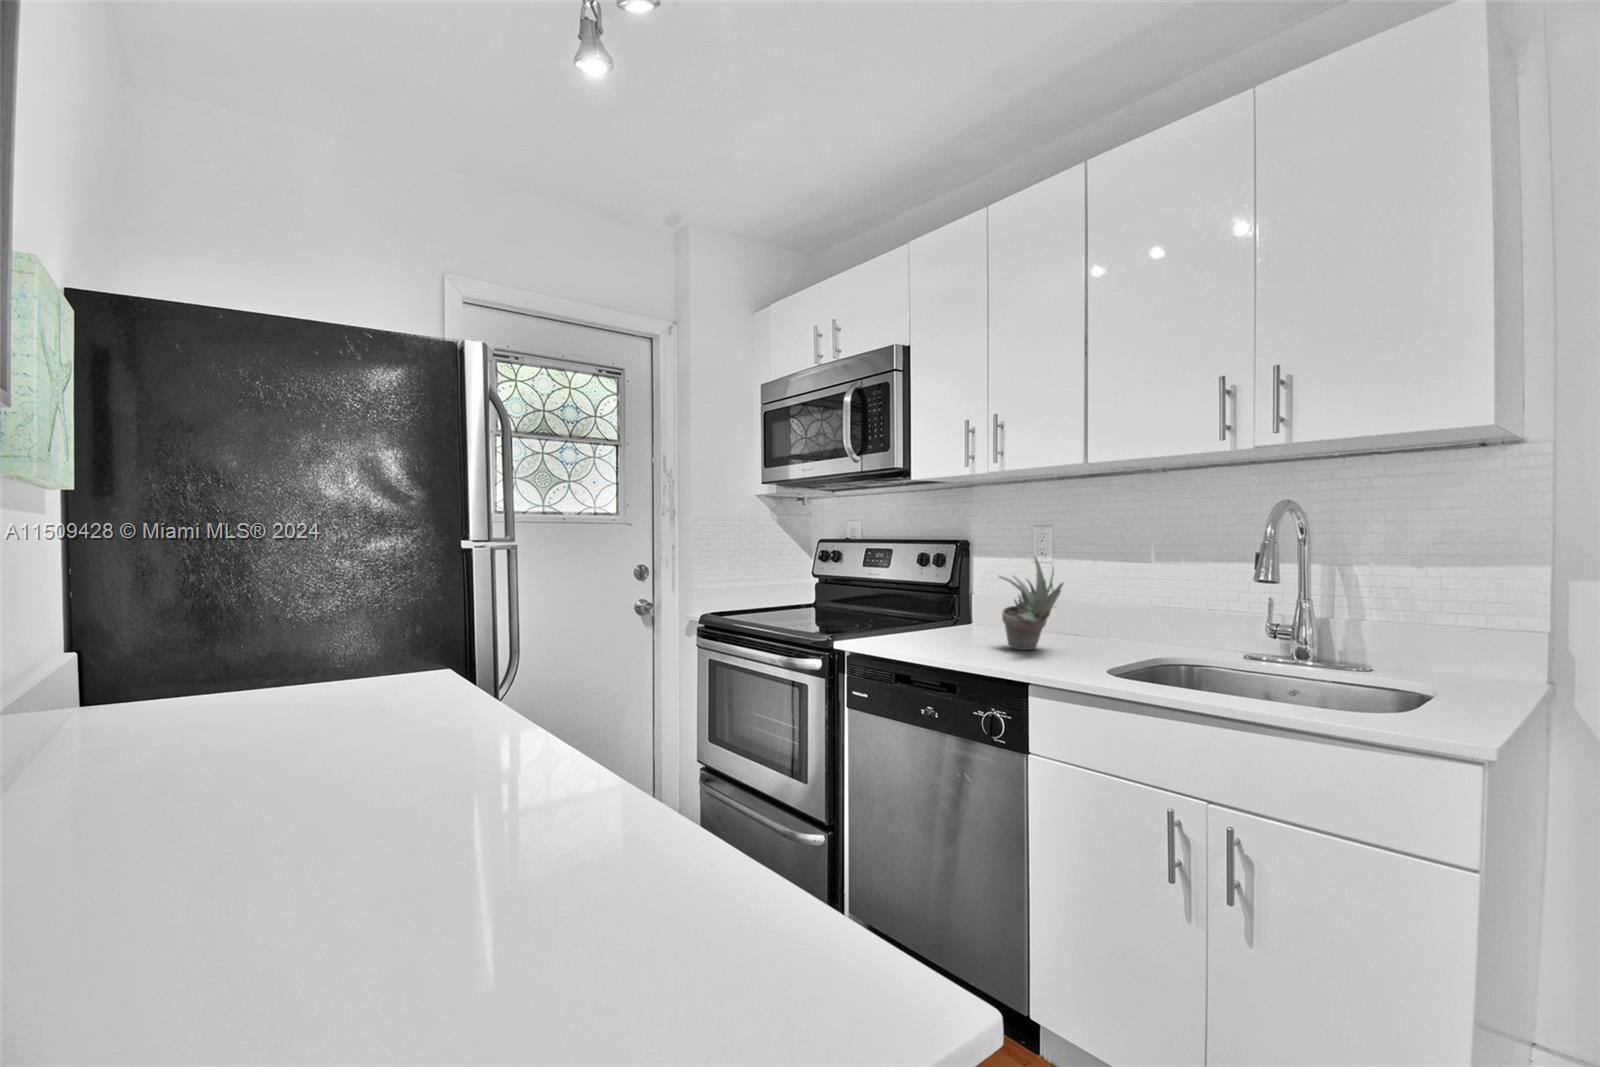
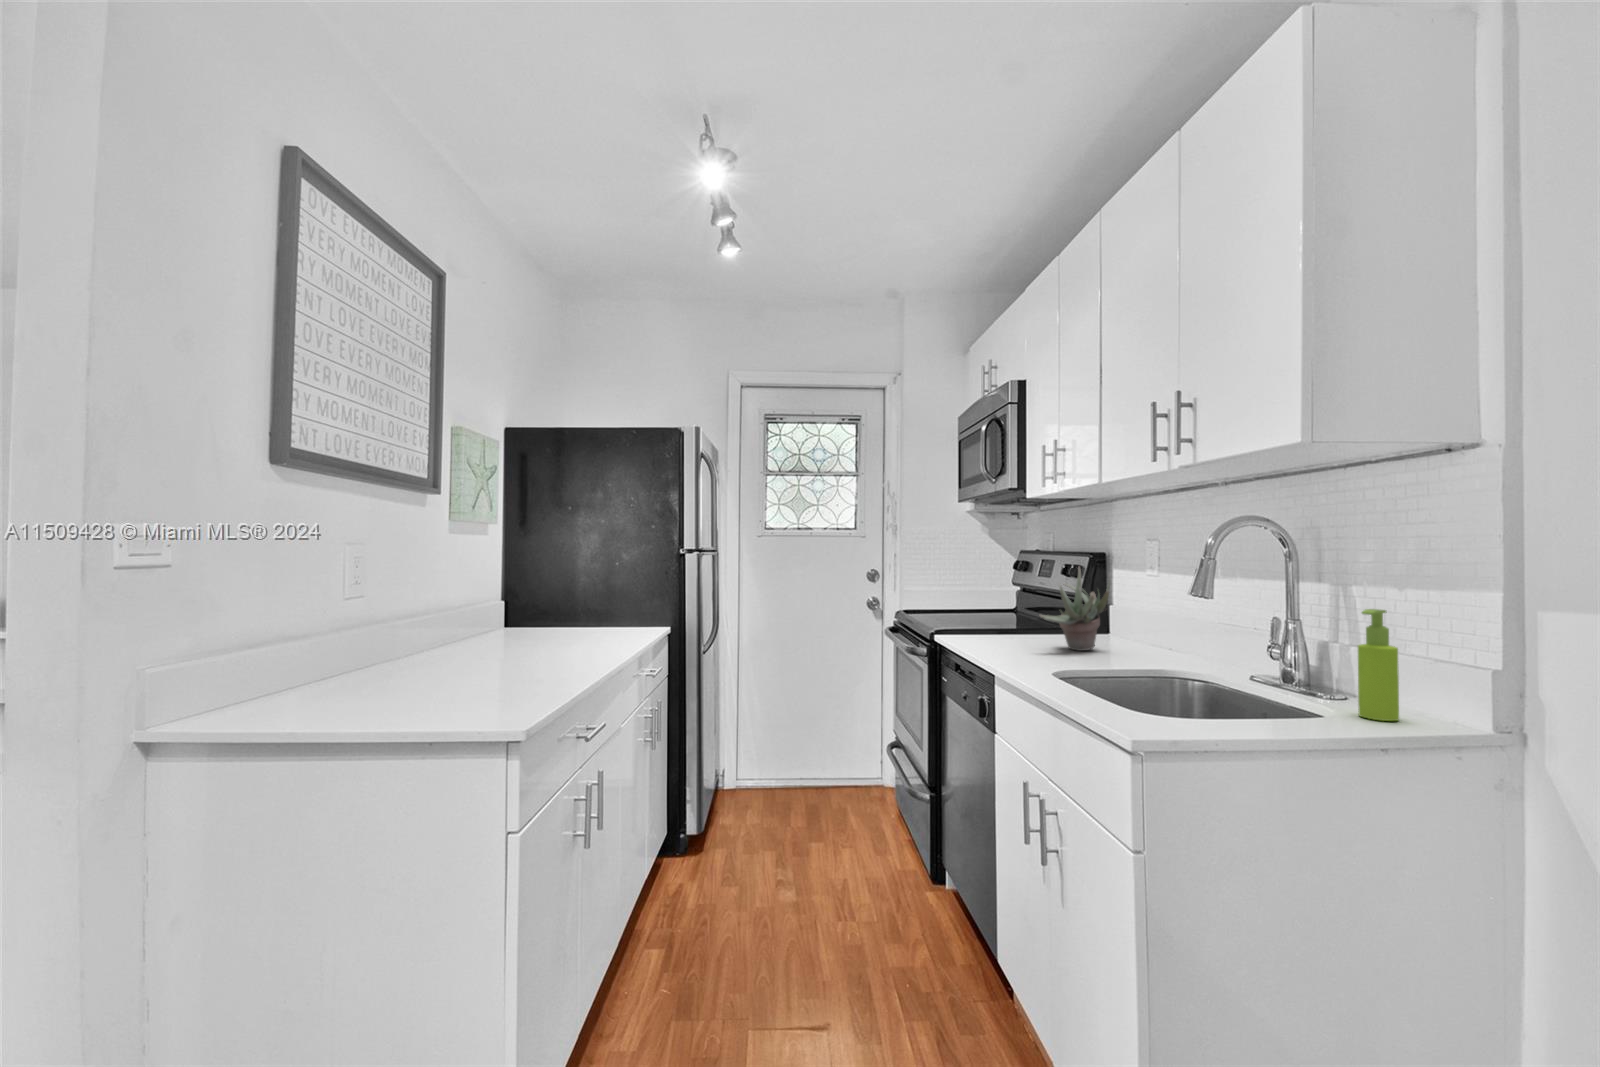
soap dispenser: none [1429,591,1470,696] -> present [1358,609,1399,721]

